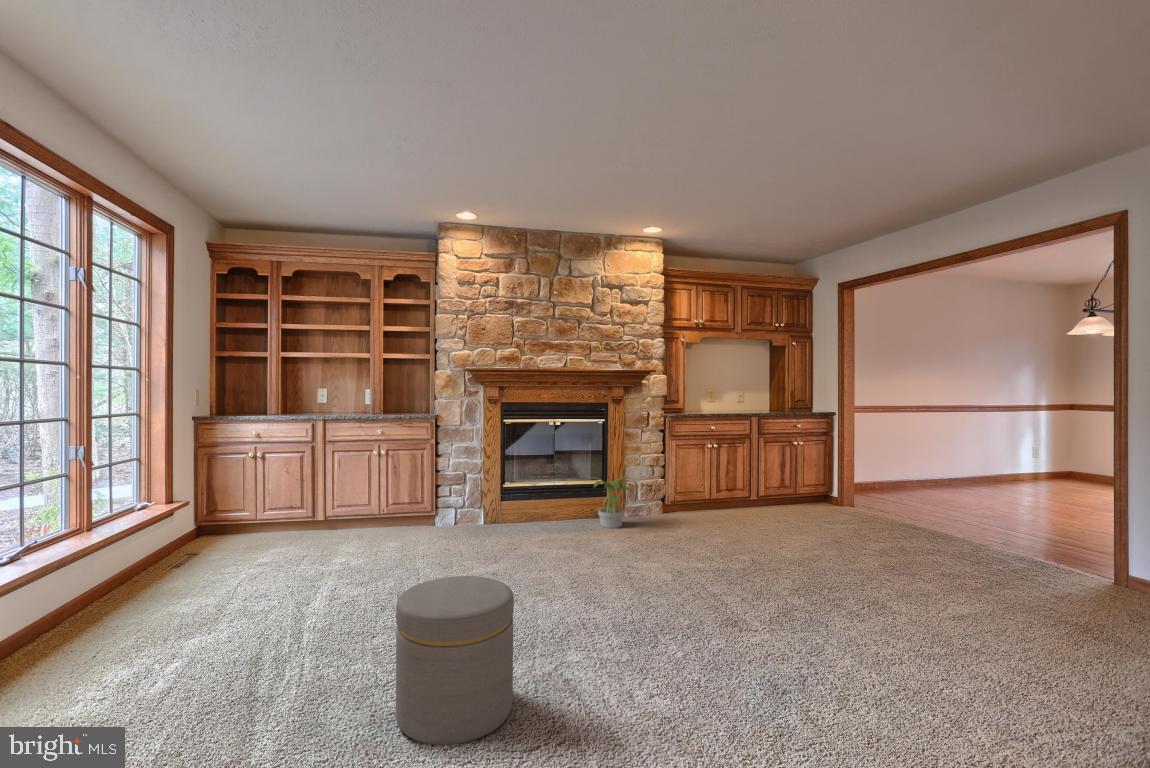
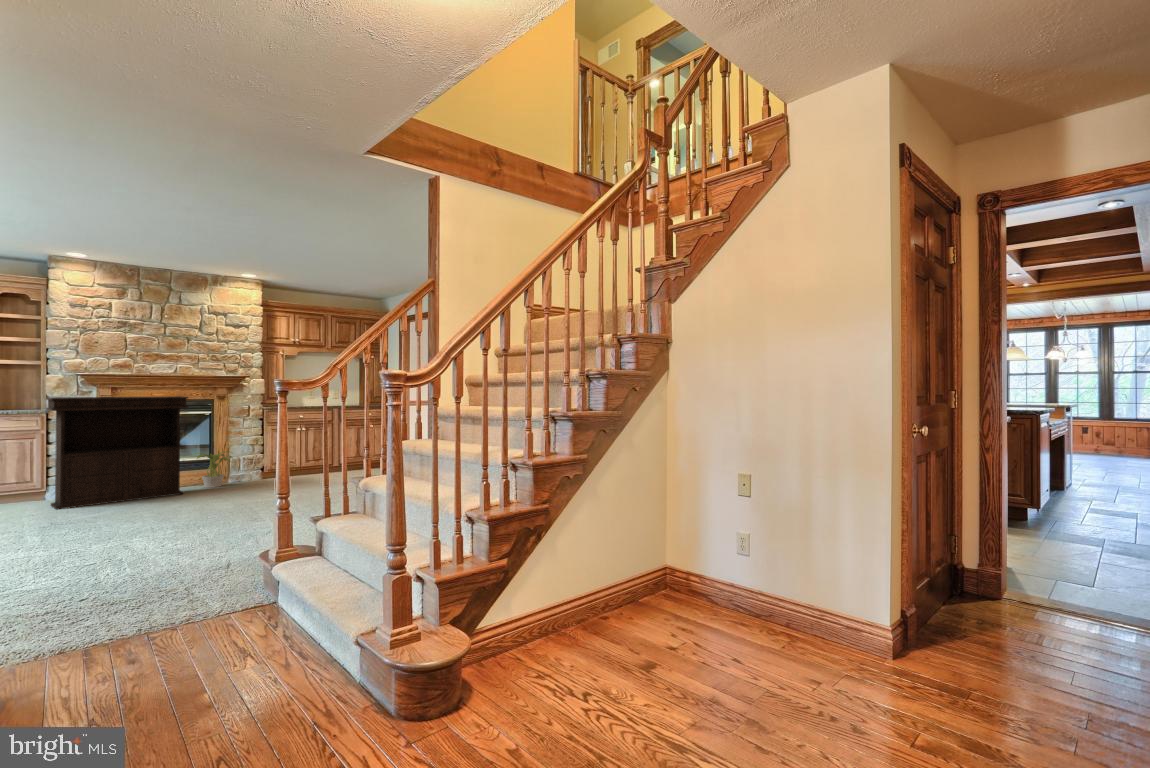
console table: none [433,399,588,553] -> present [46,396,188,510]
ottoman: present [396,576,514,745] -> none [33,487,109,557]

